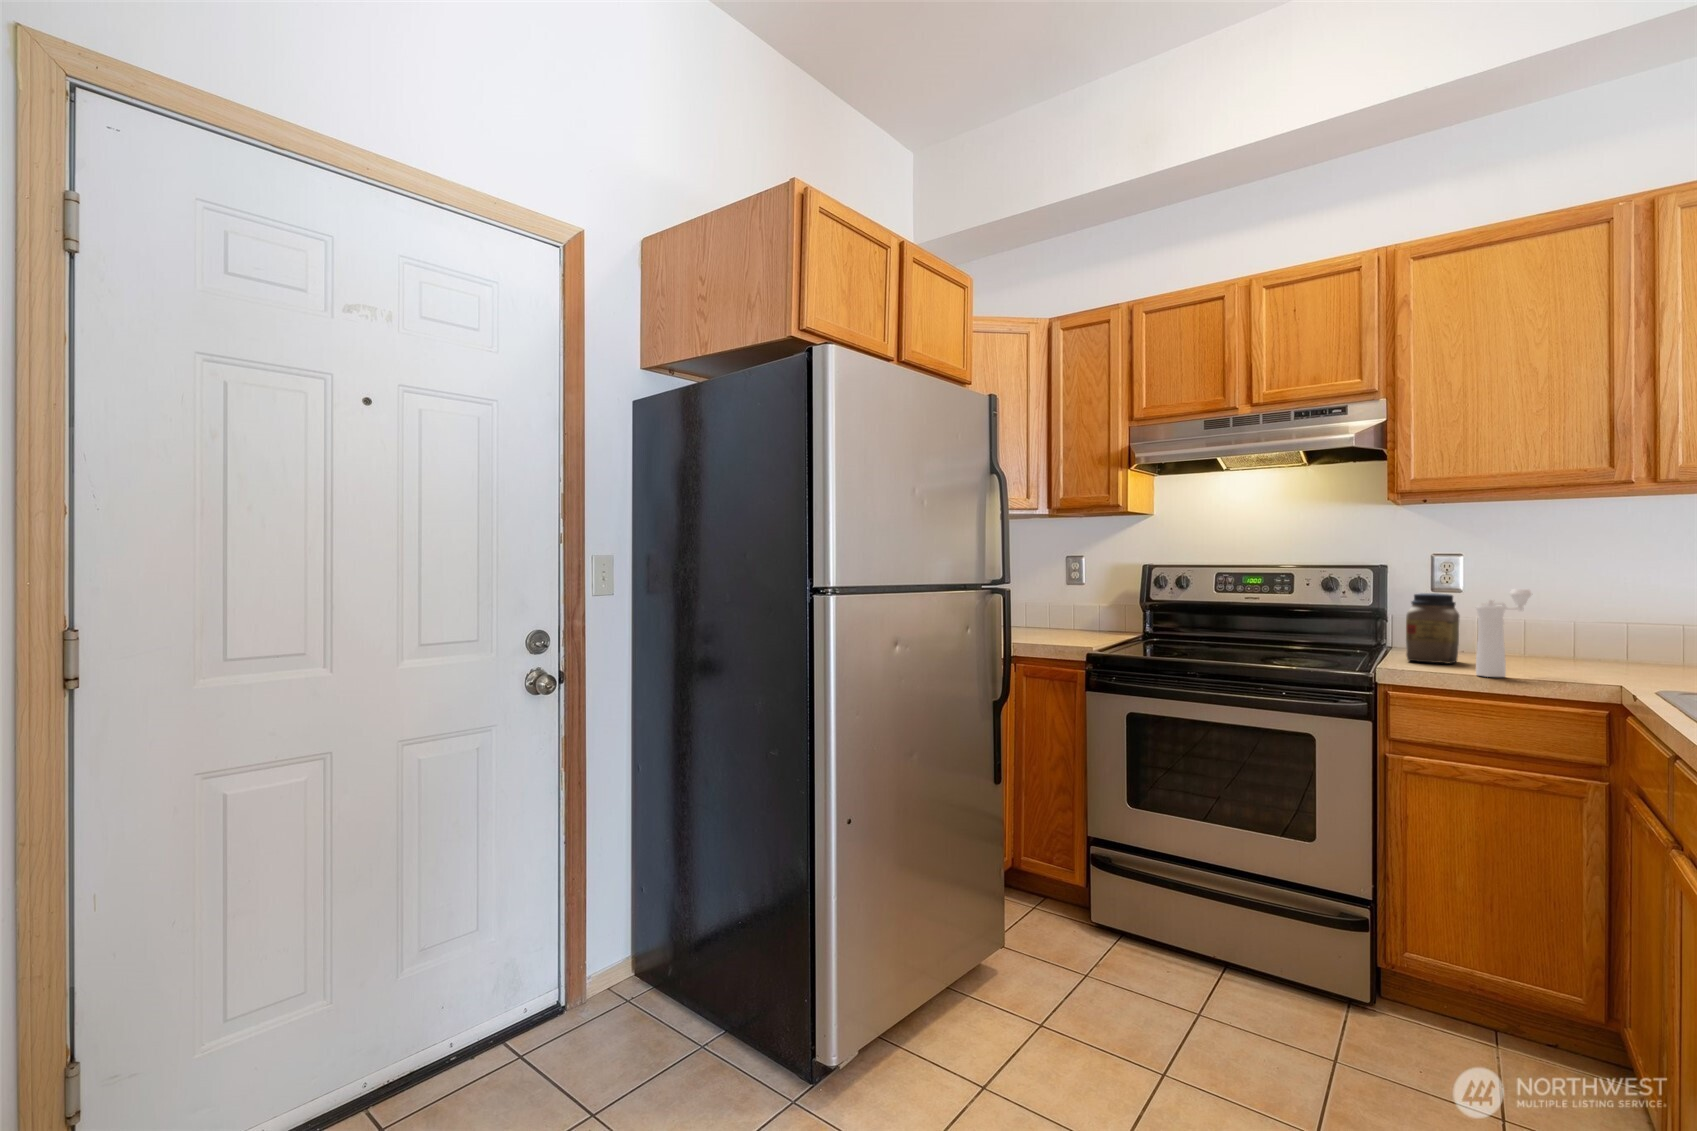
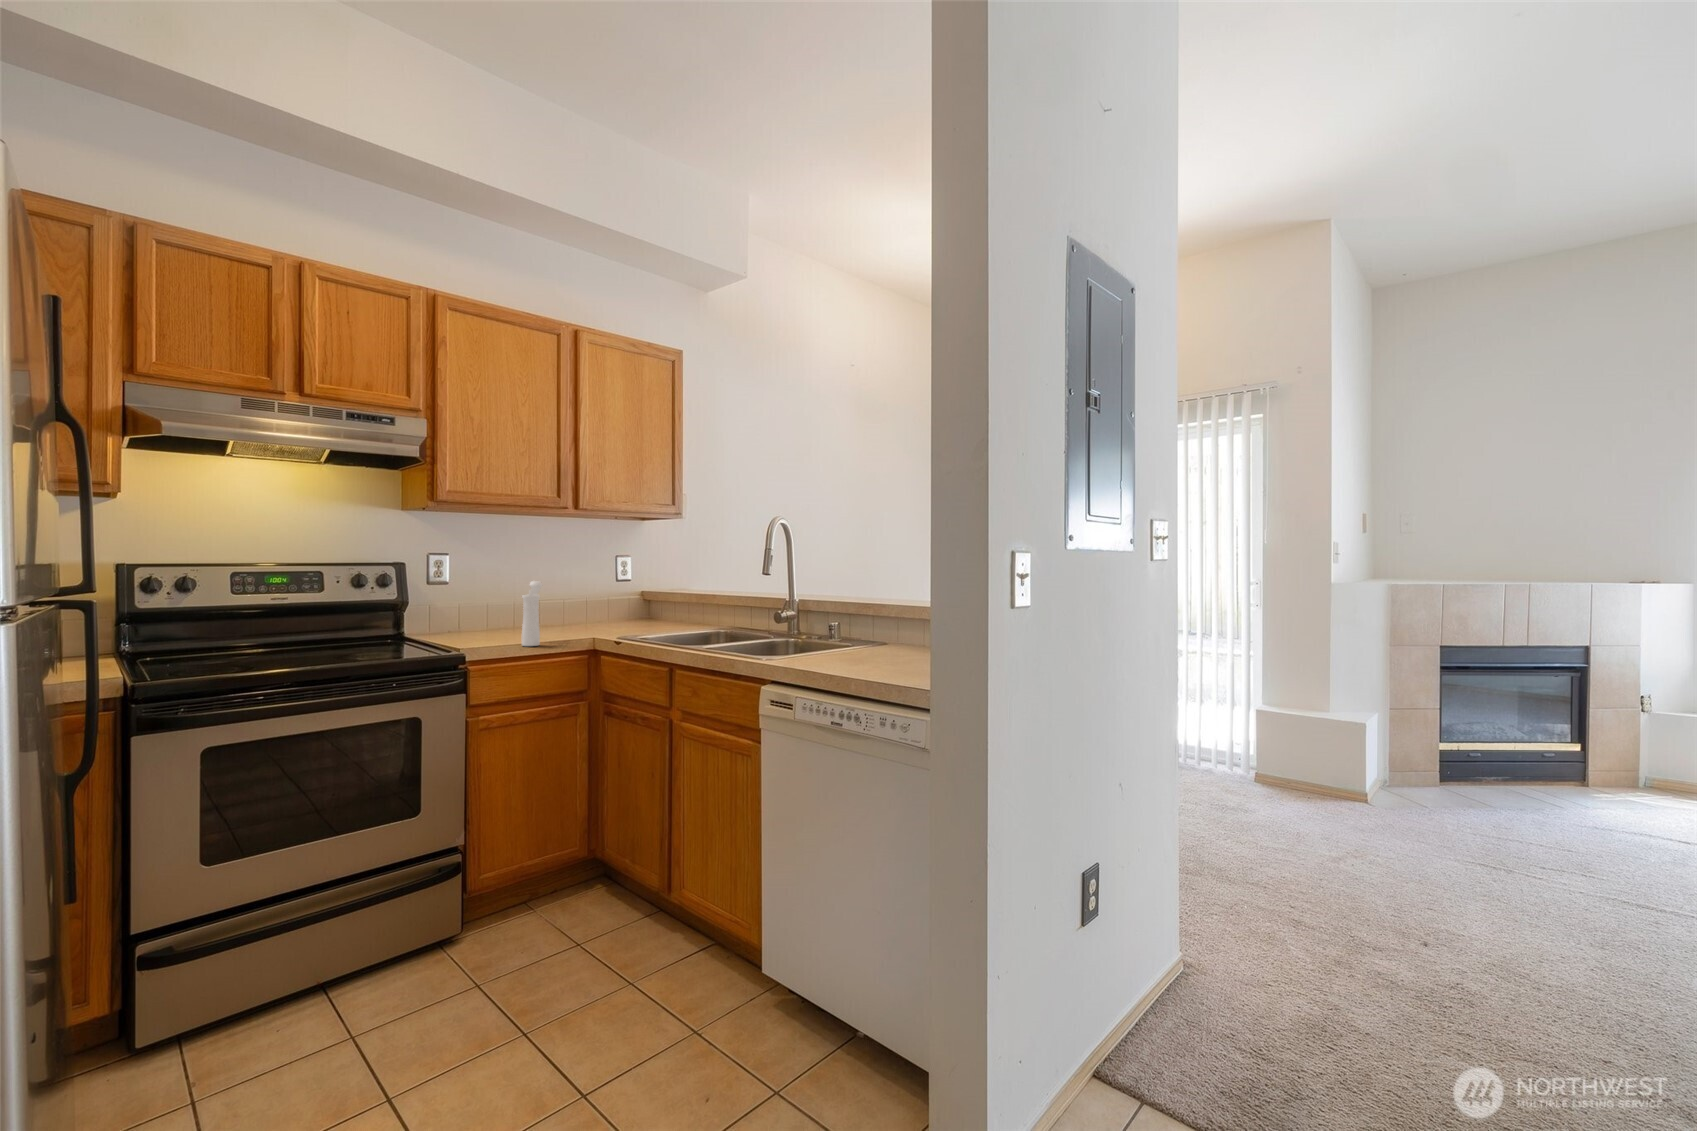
jar: present [1406,593,1459,664] -> none [447,586,487,643]

